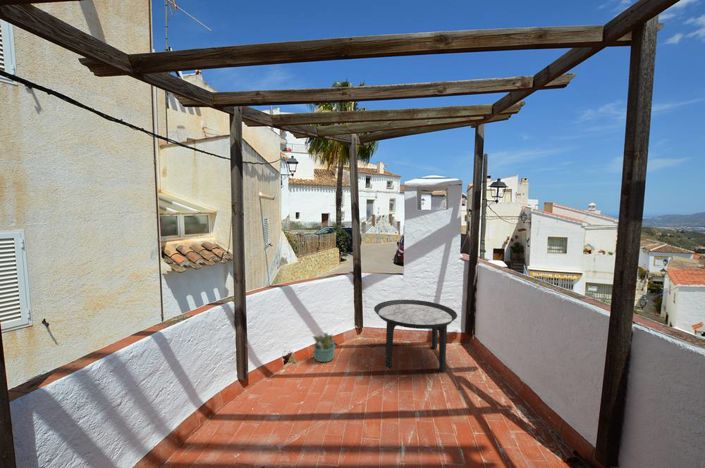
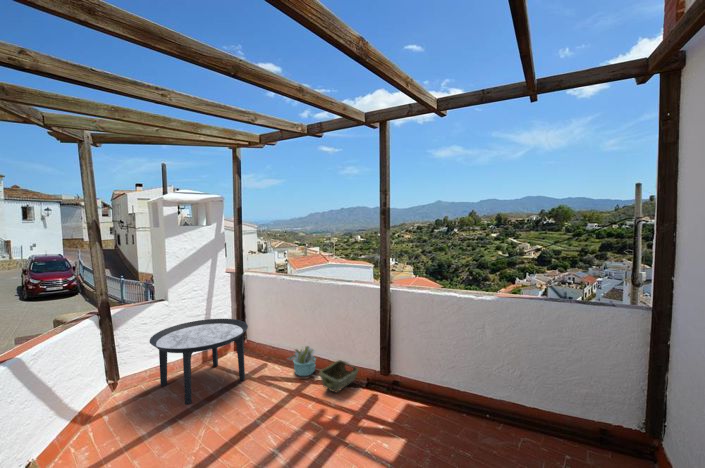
decorative plant: present [313,333,337,362] -> present [288,346,316,376]
woven basket: none [504,402,571,443] -> present [320,360,359,392]

